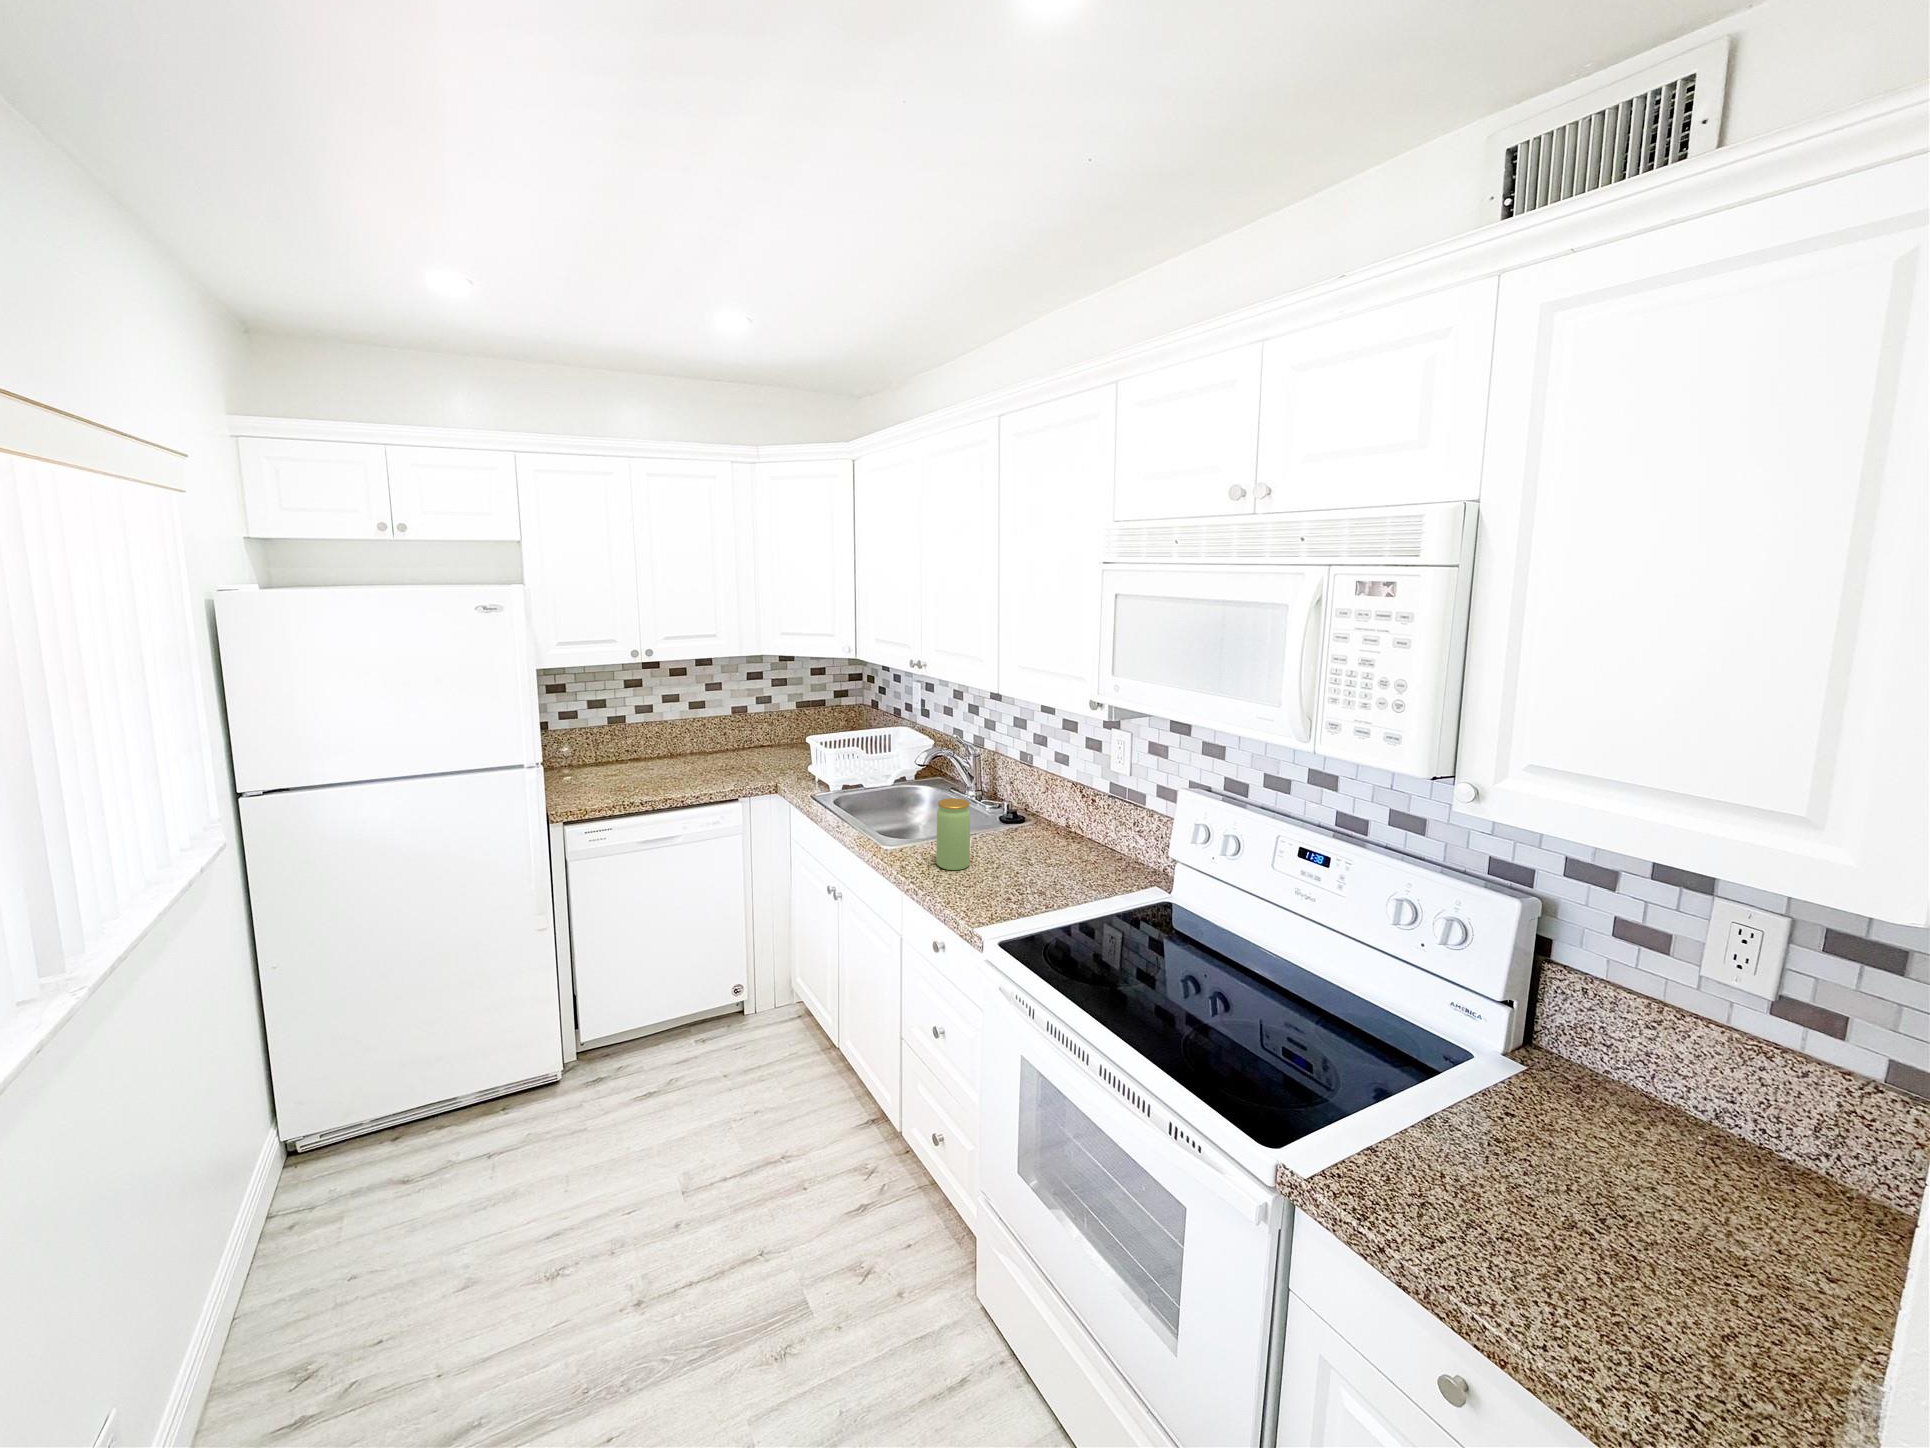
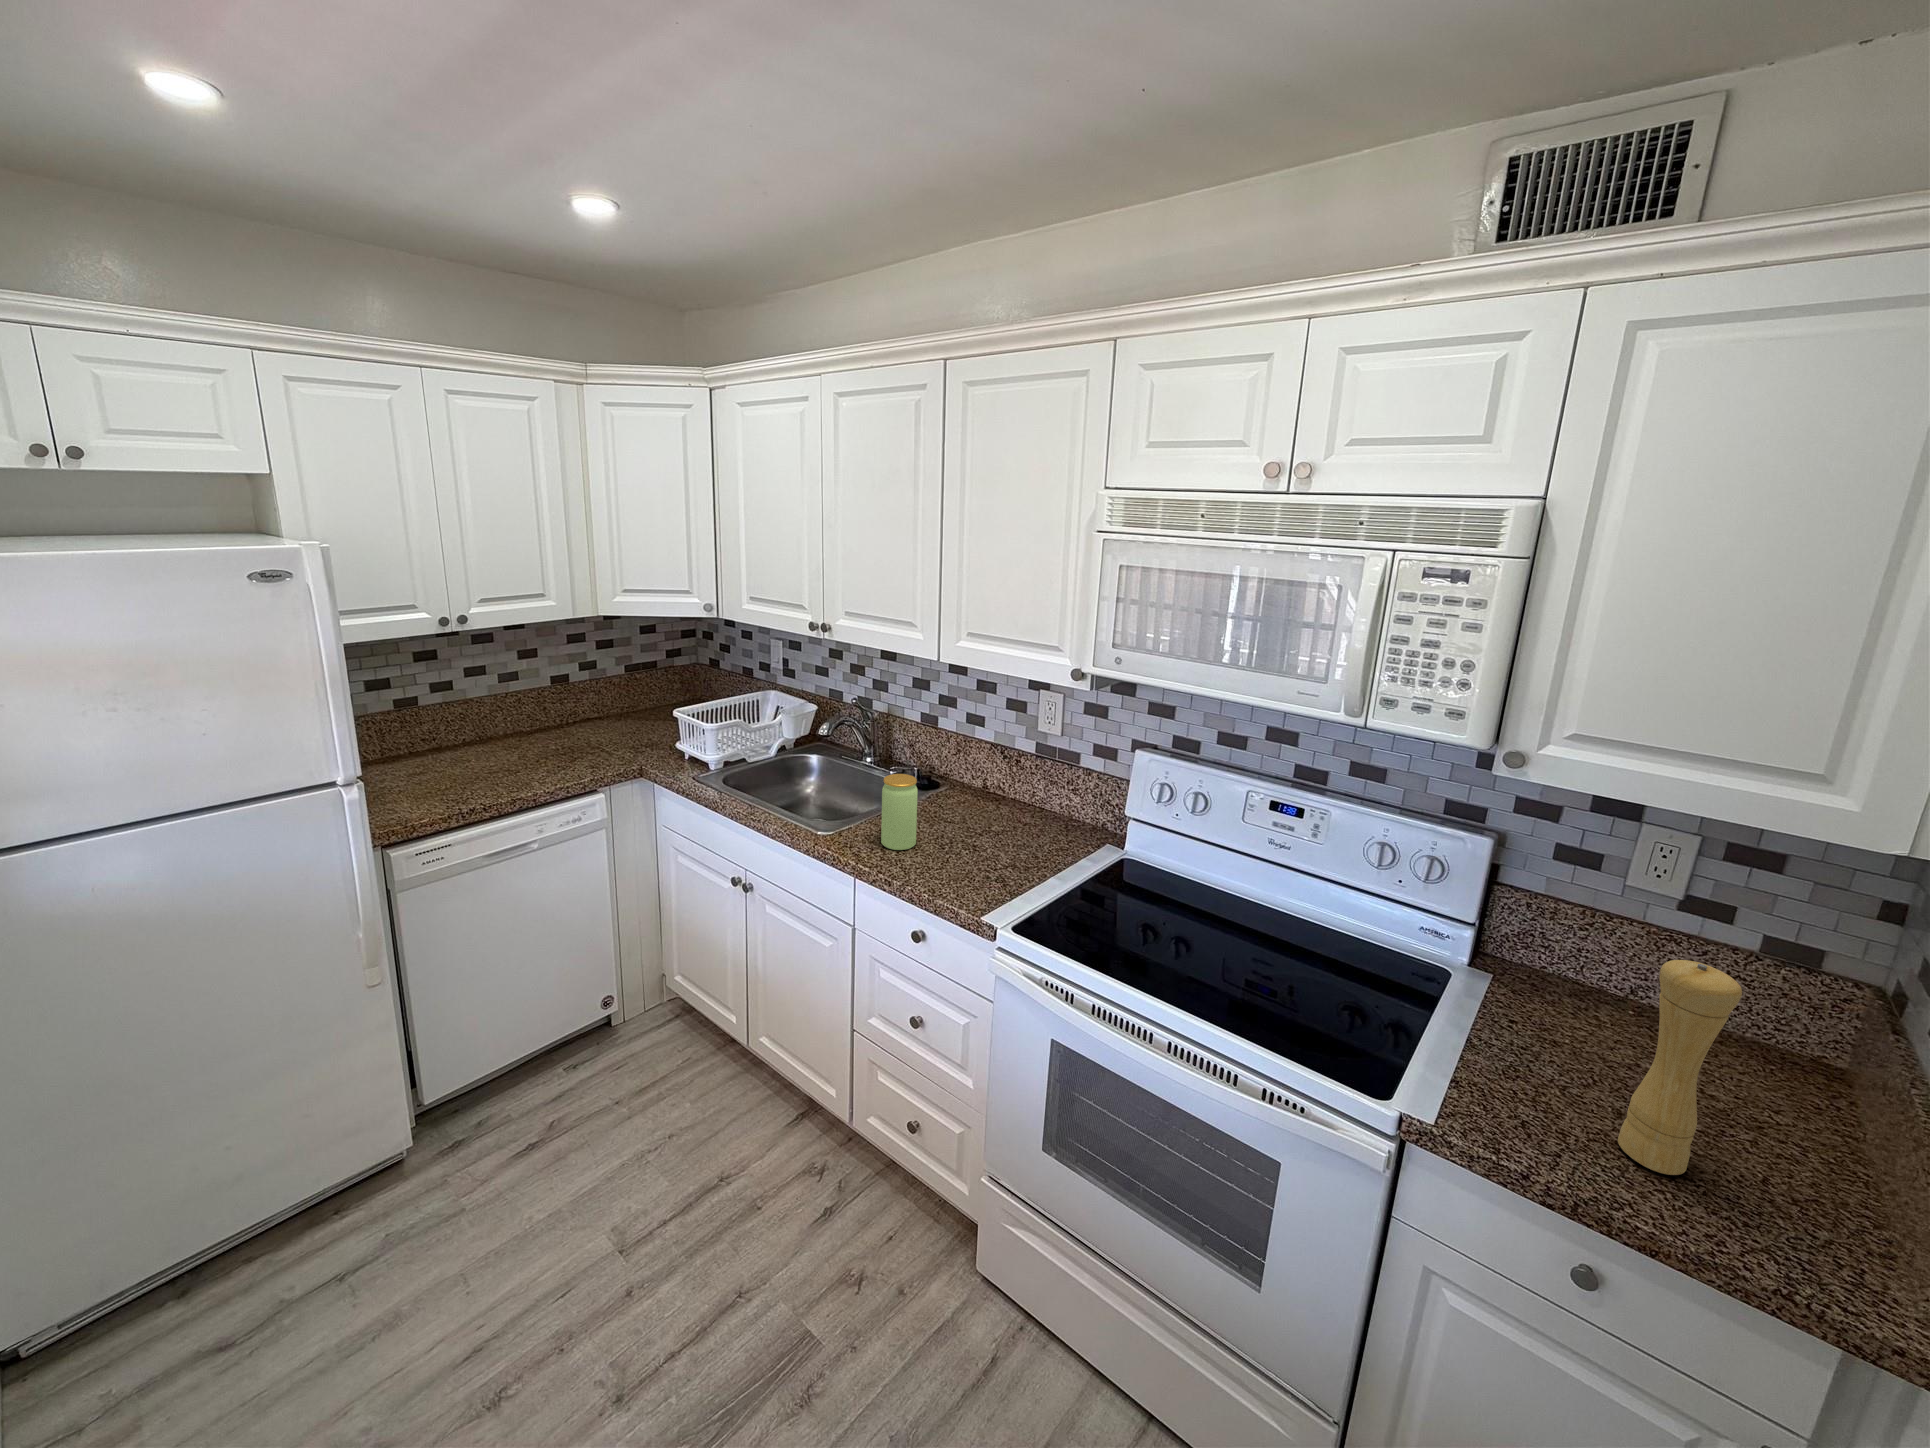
pepper mill: none [1533,1023,1646,1293] -> present [1618,960,1742,1175]

